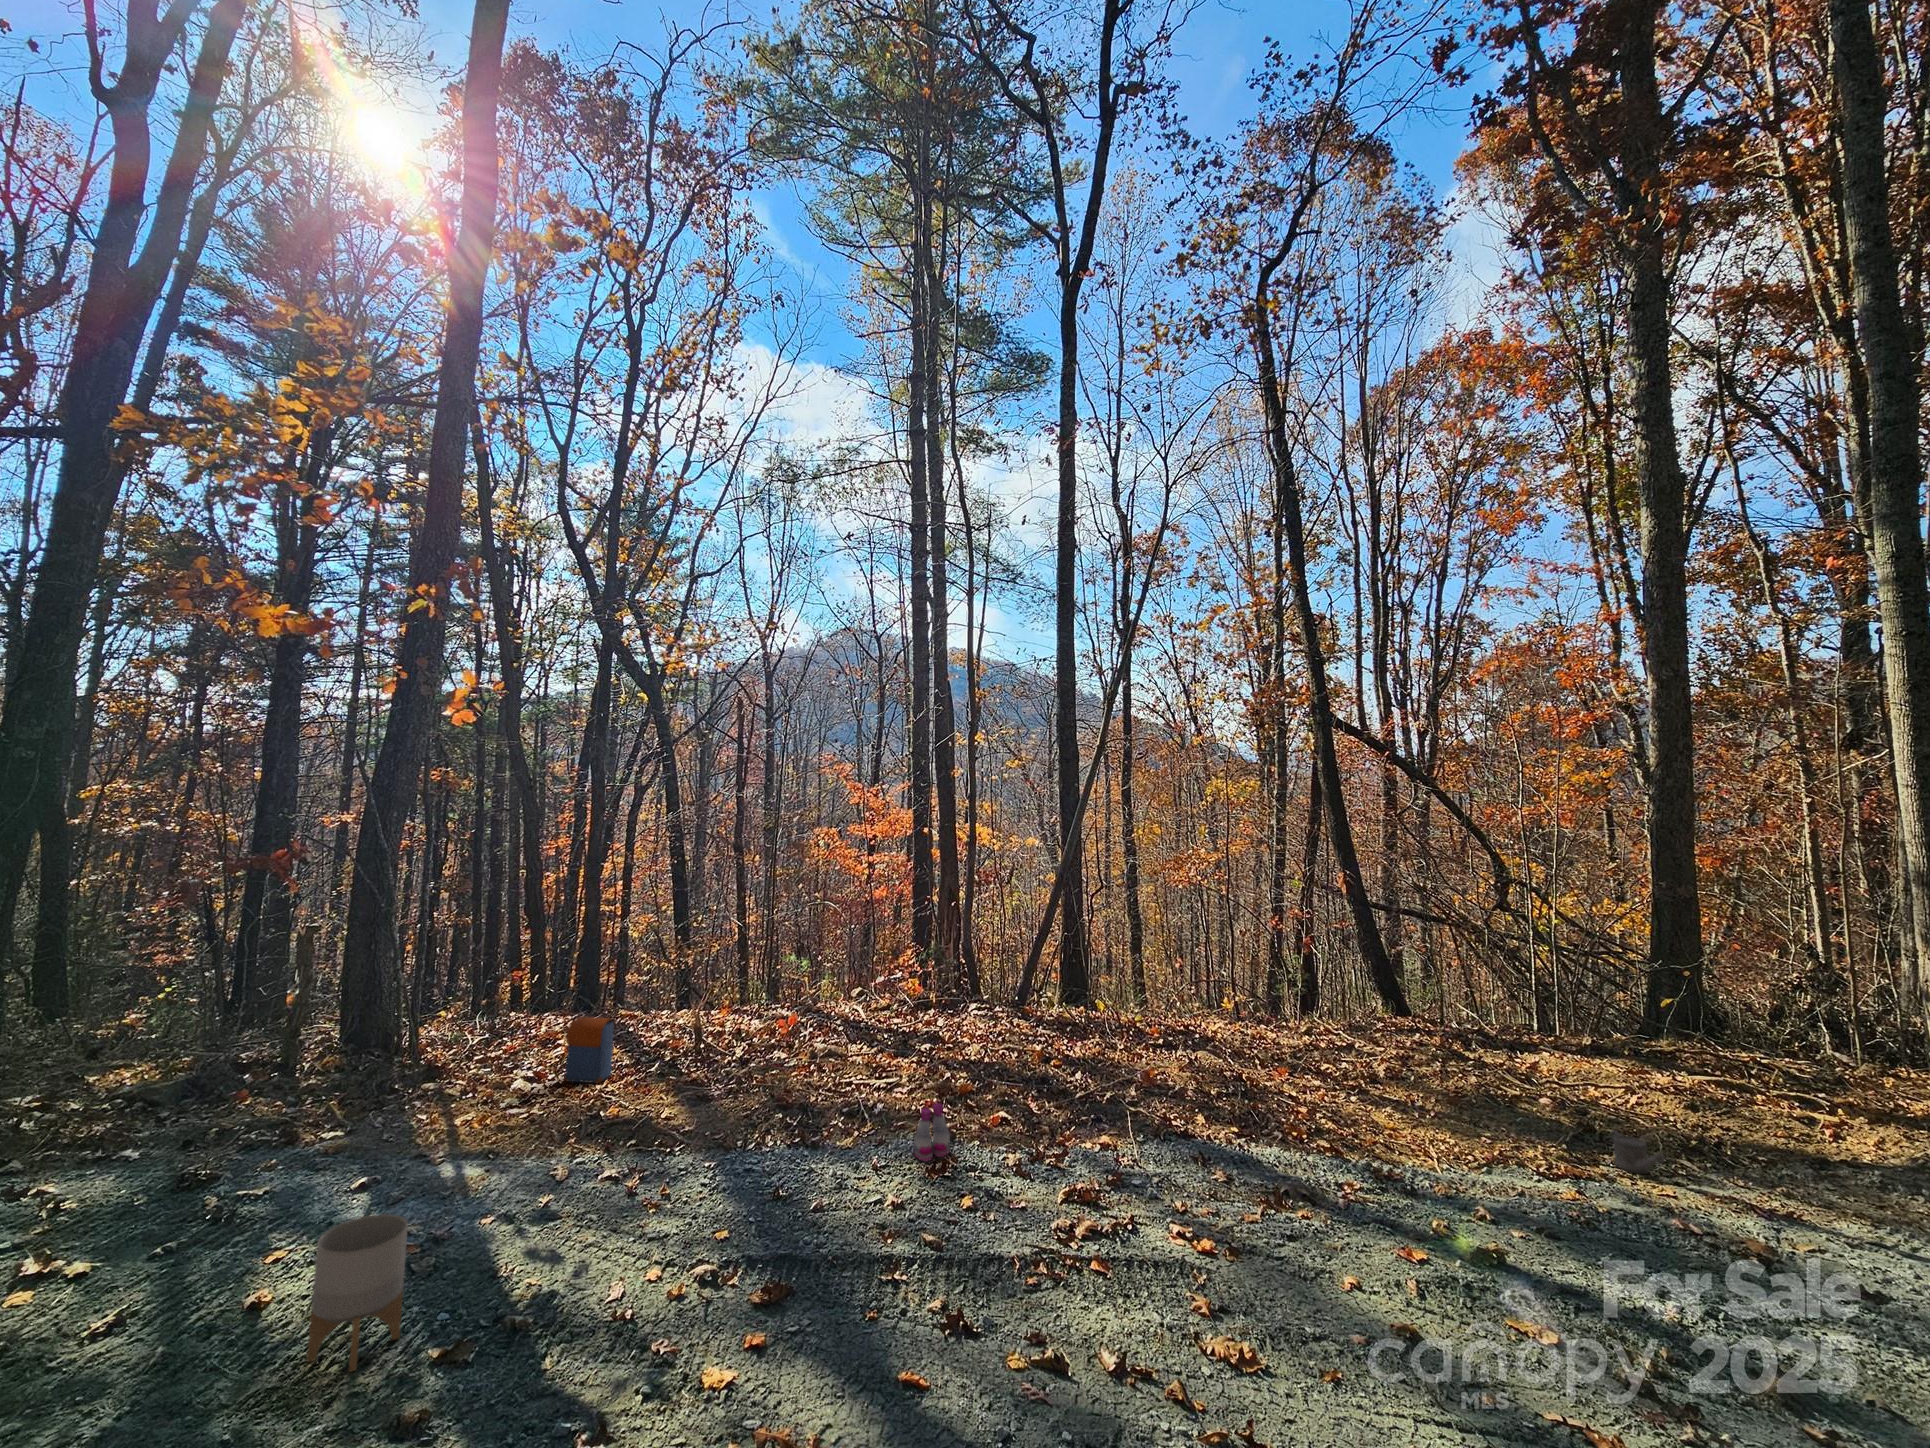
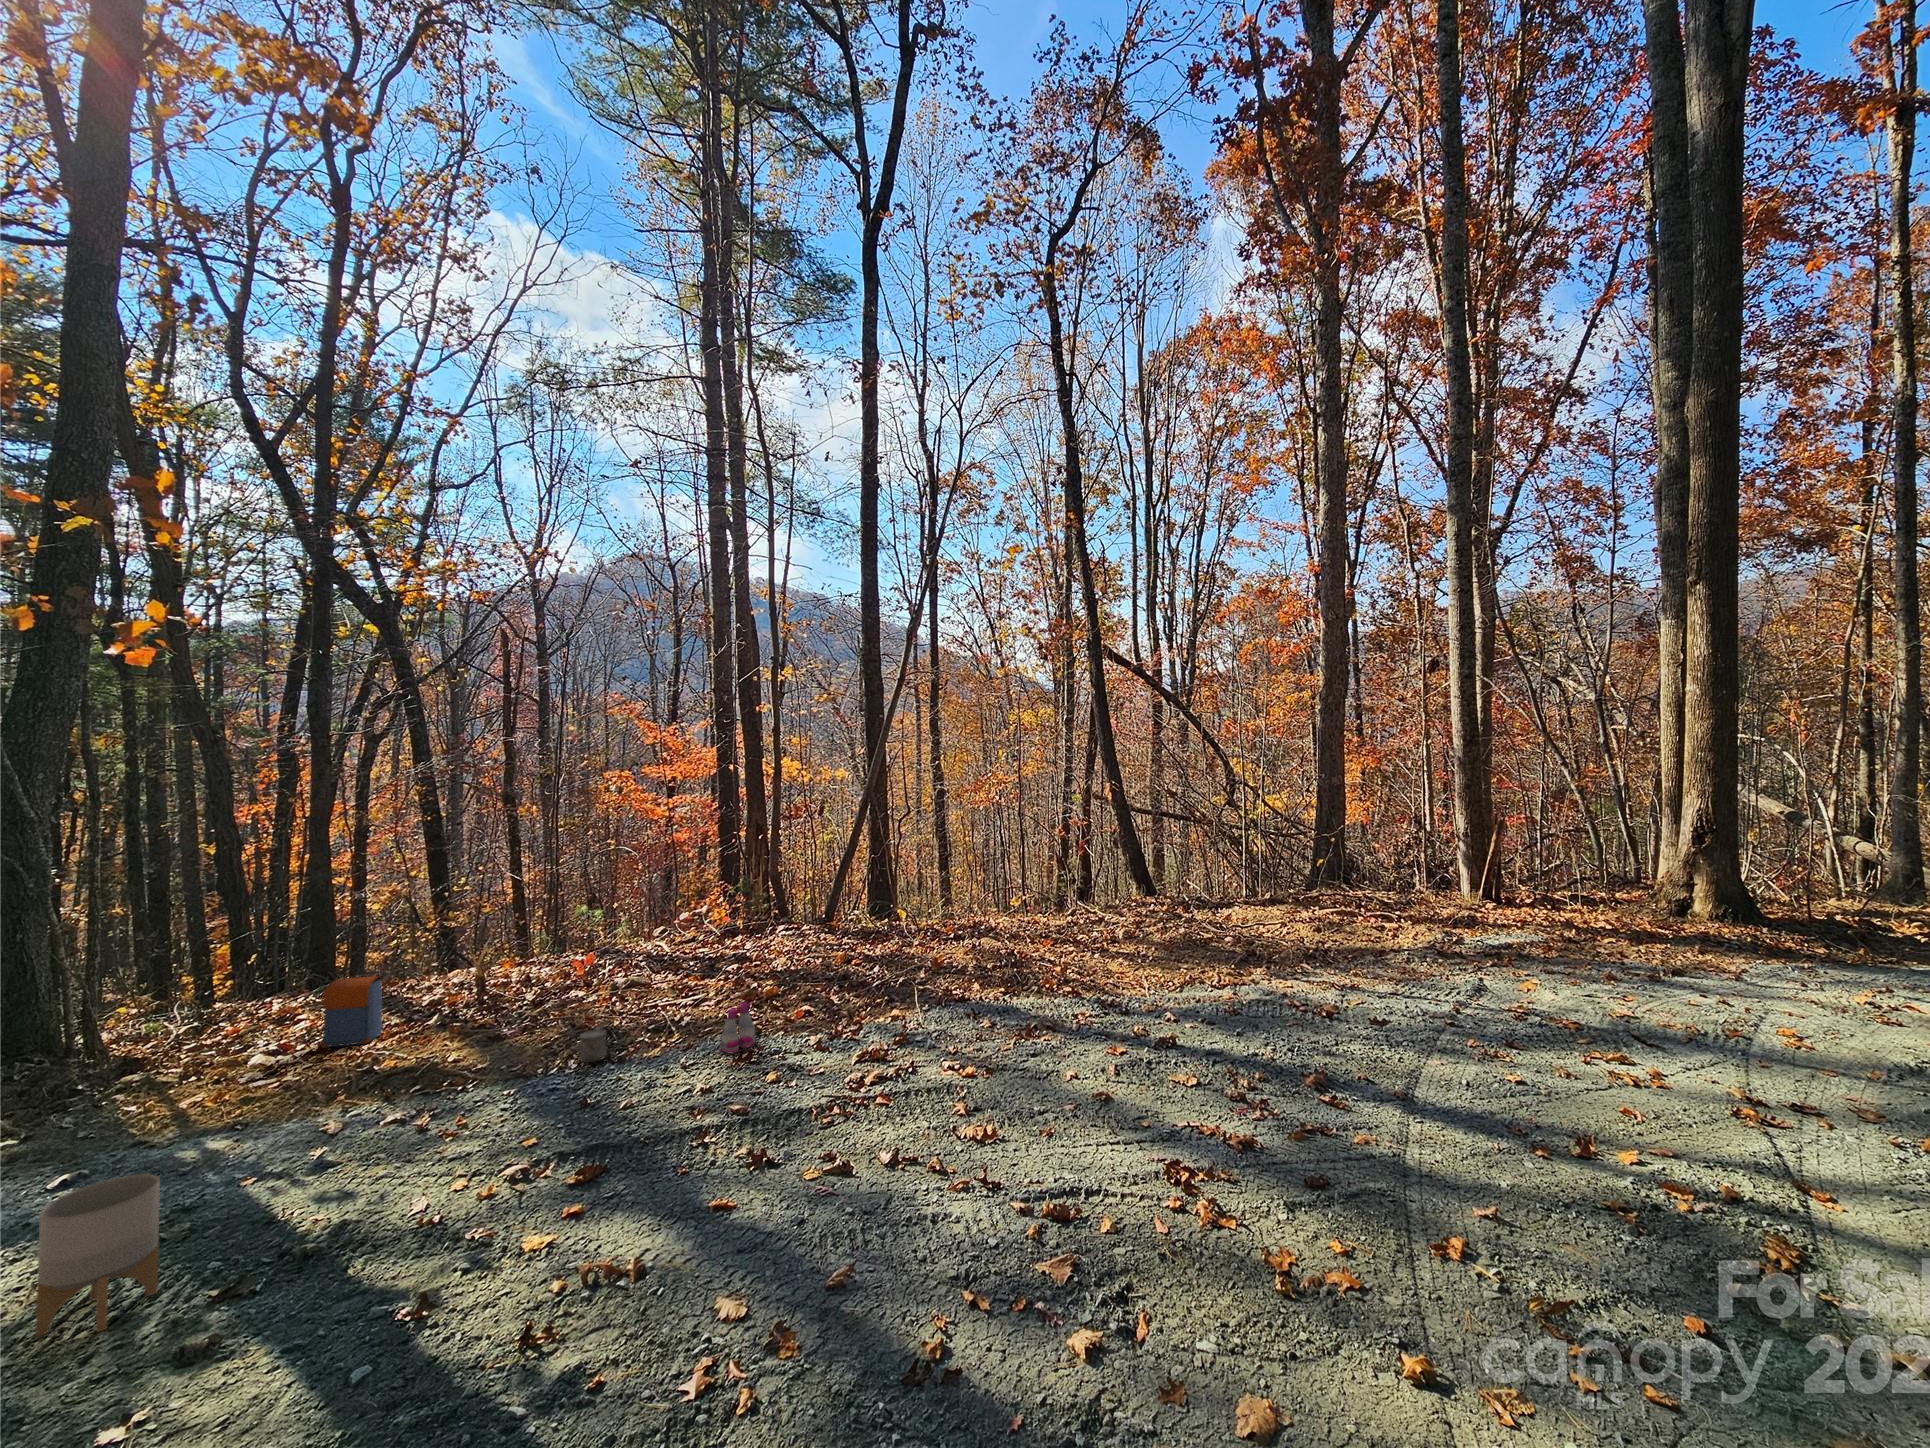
watering can: present [1611,1131,1665,1174] -> present [576,1026,607,1063]

